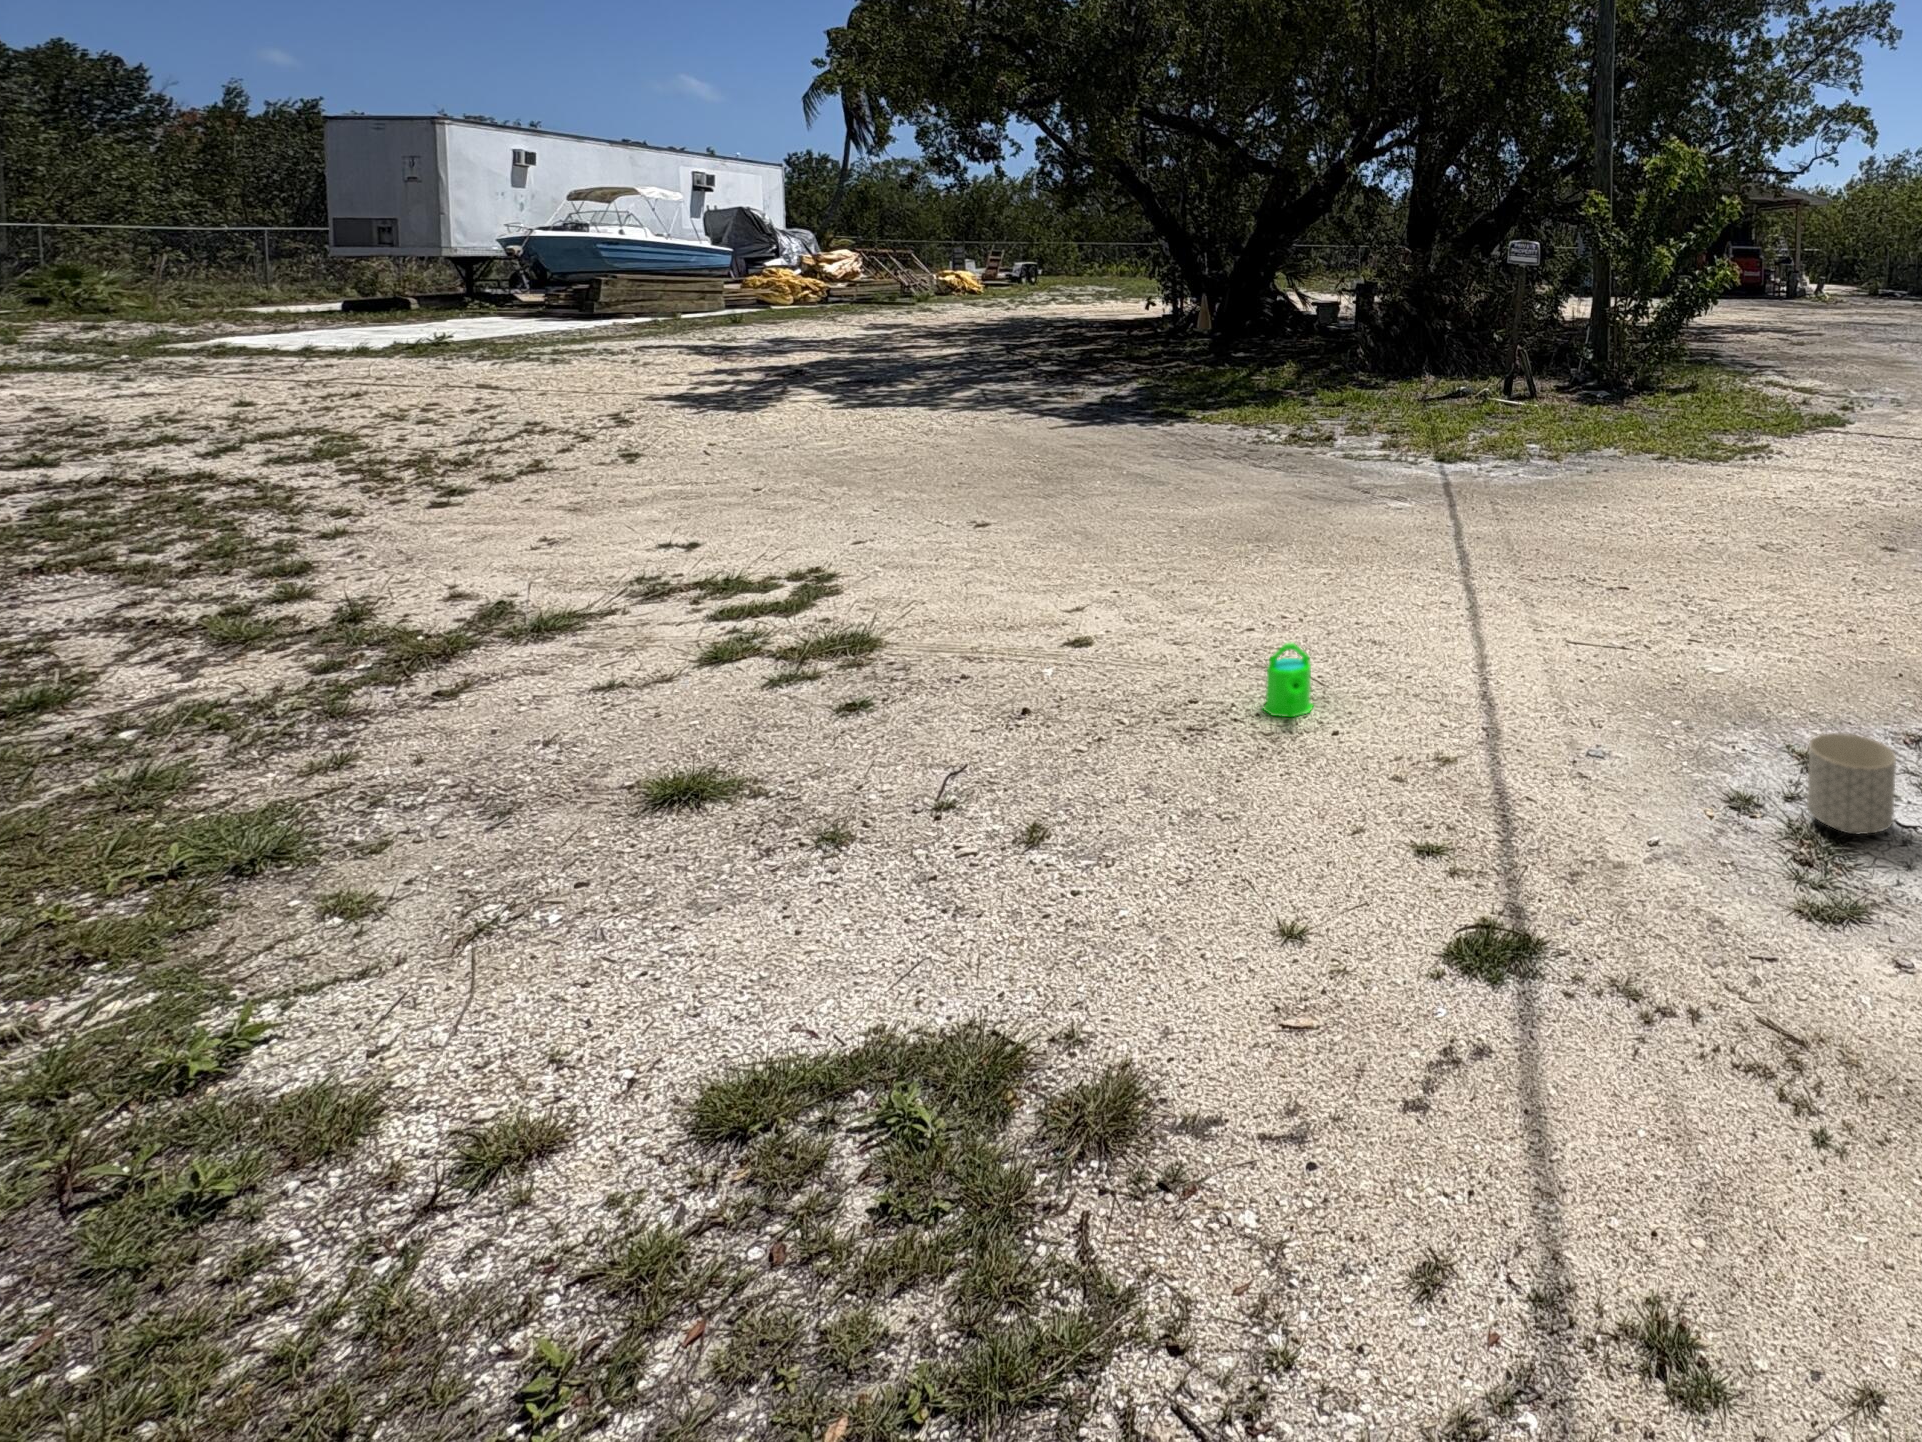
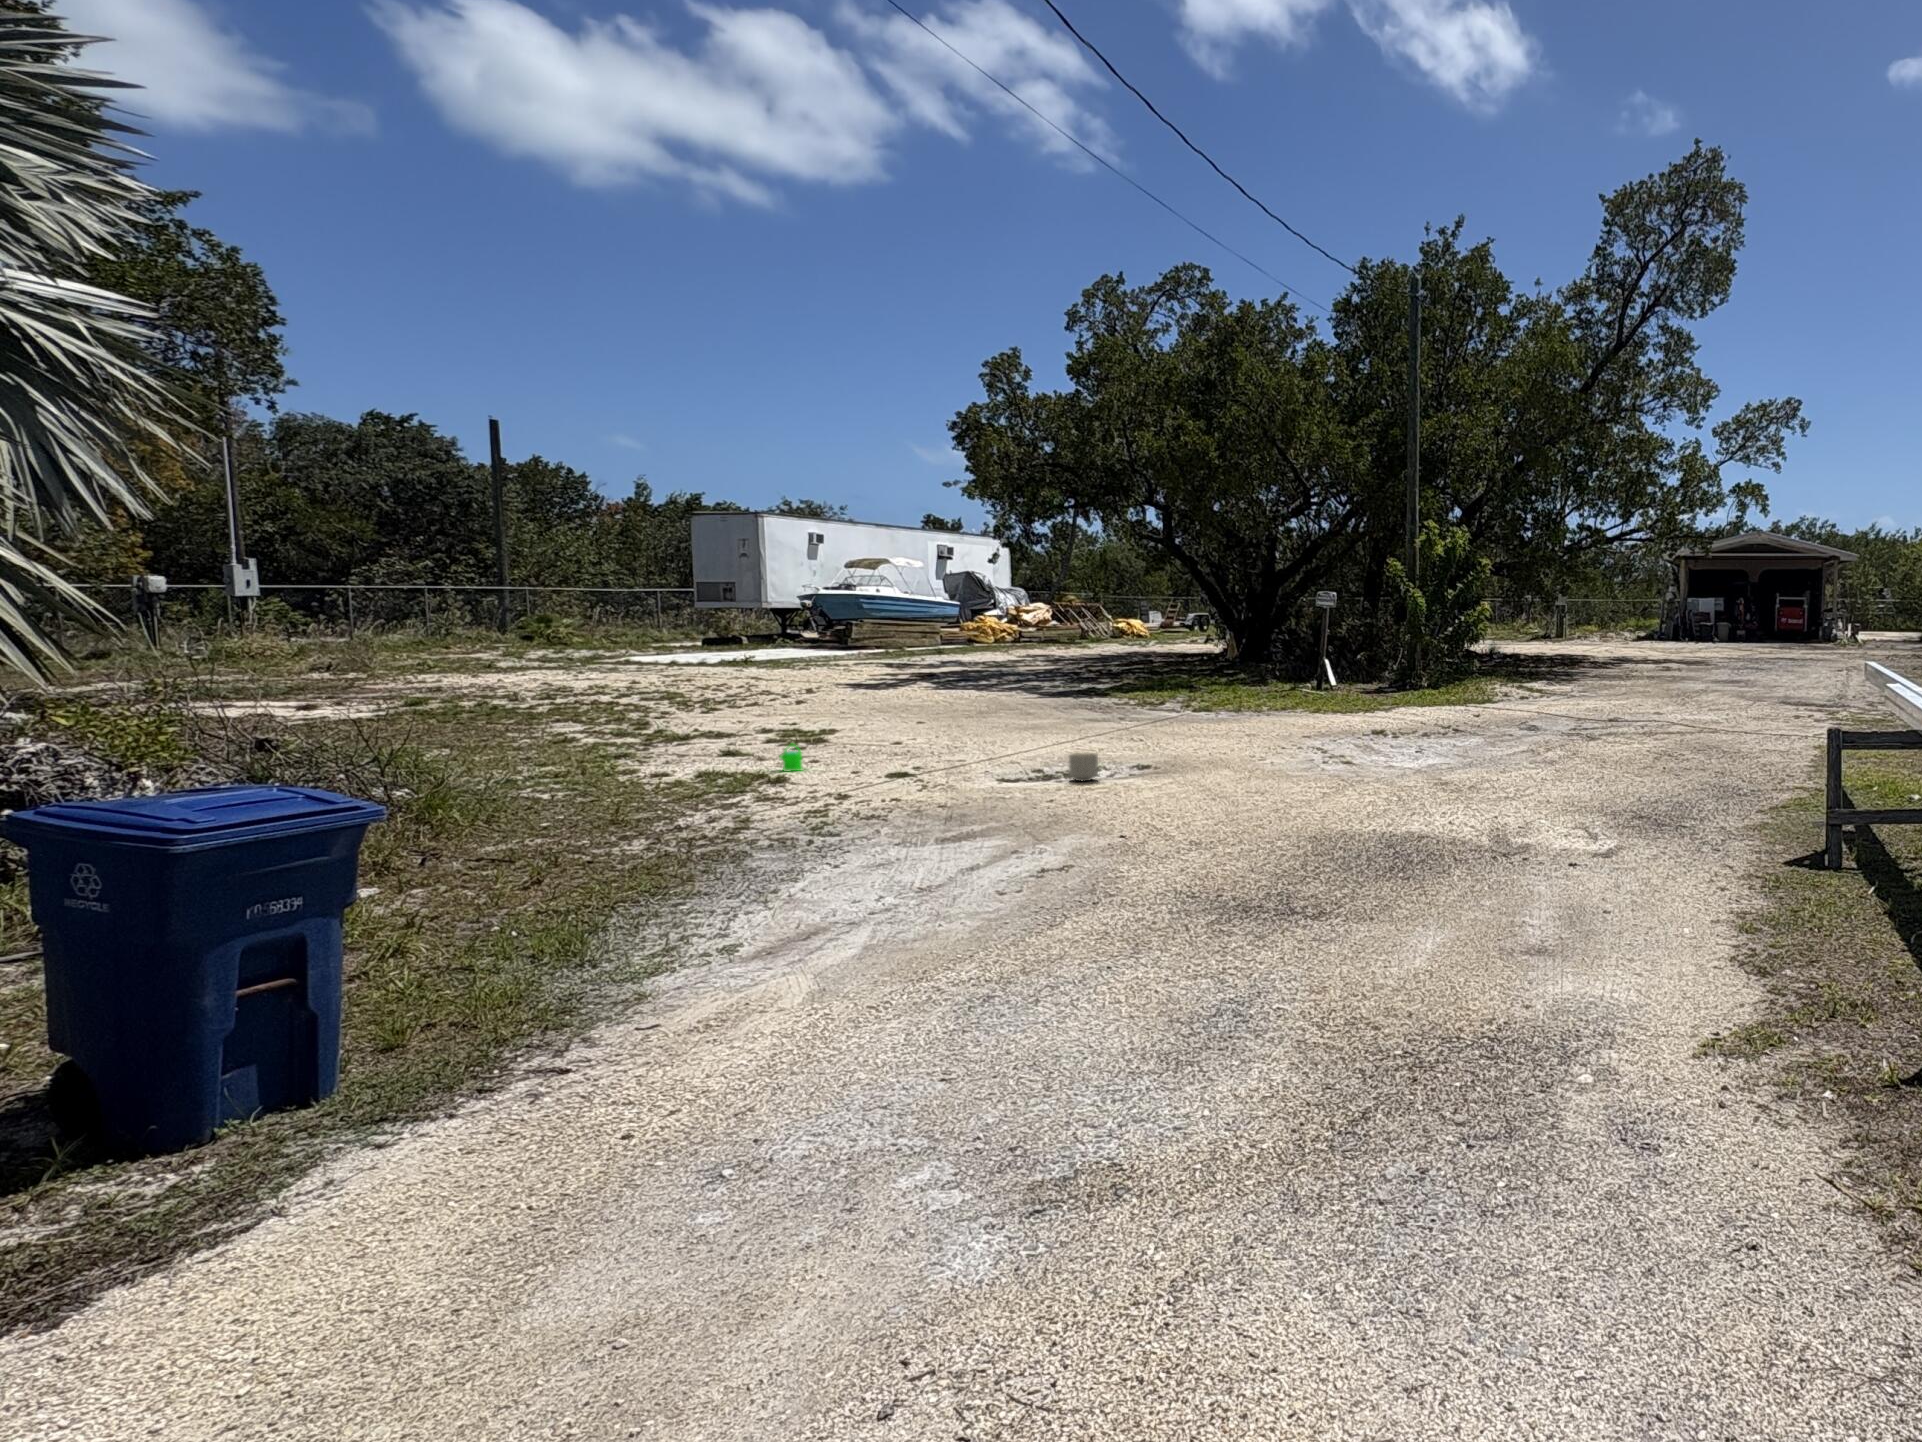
watering can: present [1263,643,1313,717] -> present [780,743,803,771]

